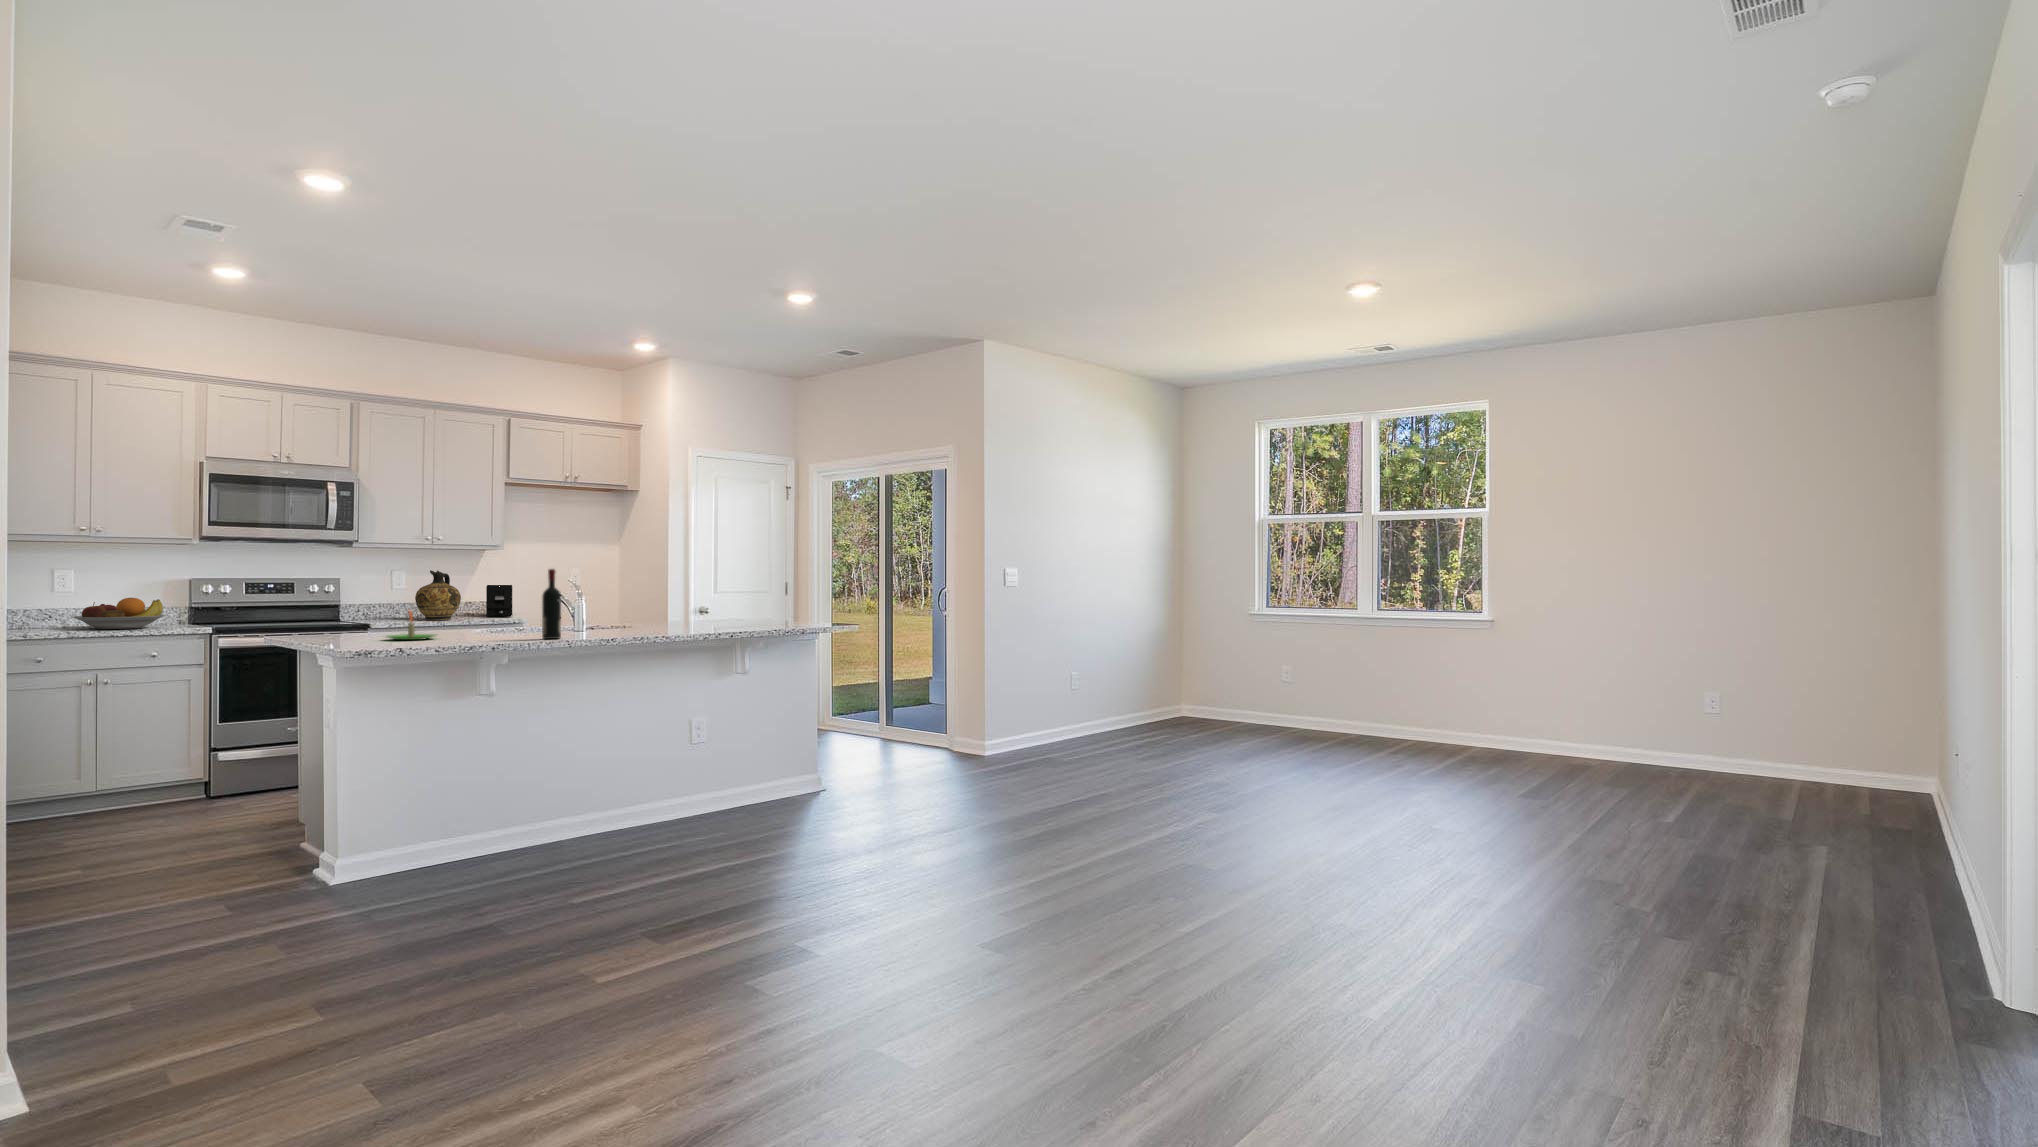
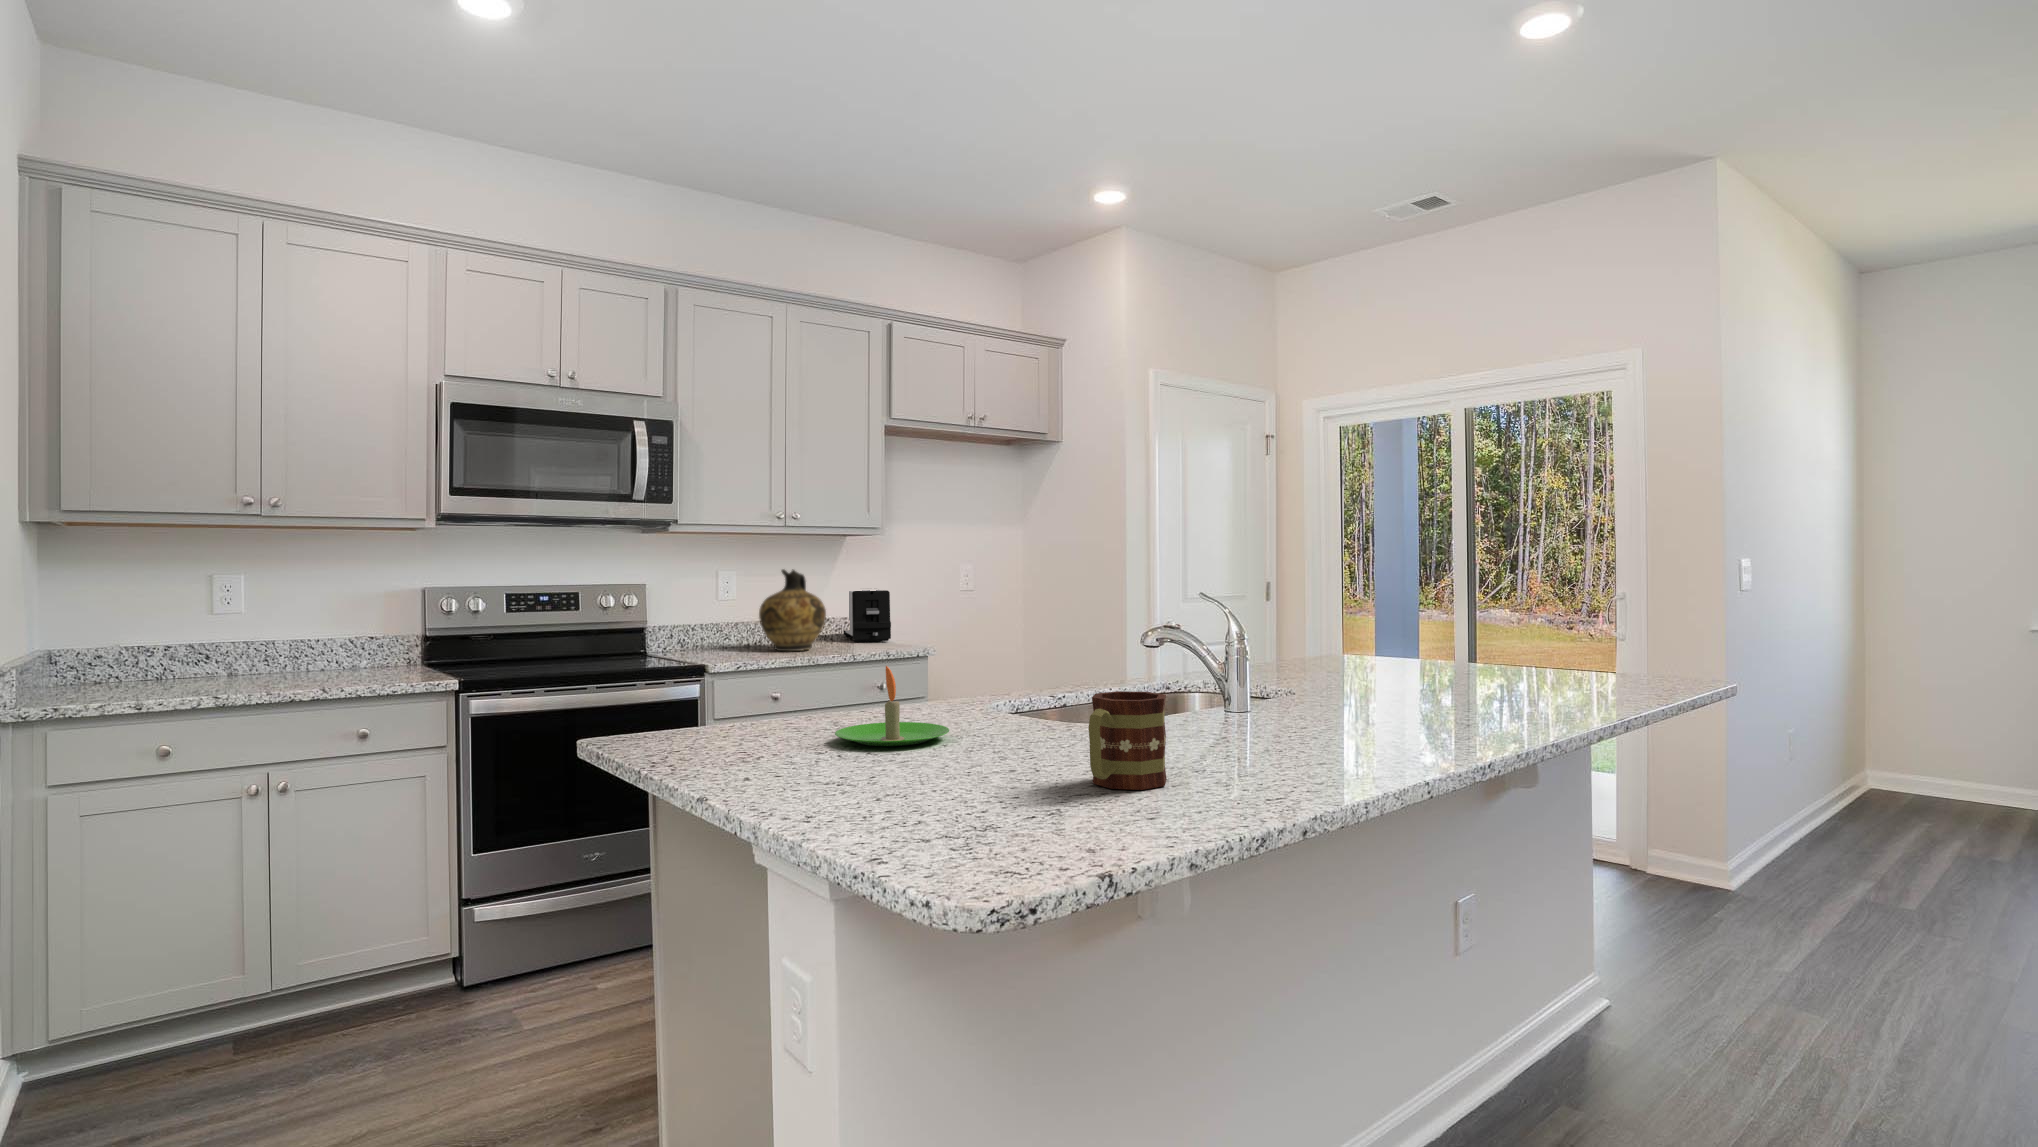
wine bottle: present [542,569,561,639] -> none [1208,565,1253,745]
fruit bowl: present [73,598,166,629] -> none [226,627,383,686]
mug: none [451,613,491,645] -> present [1088,691,1167,790]

